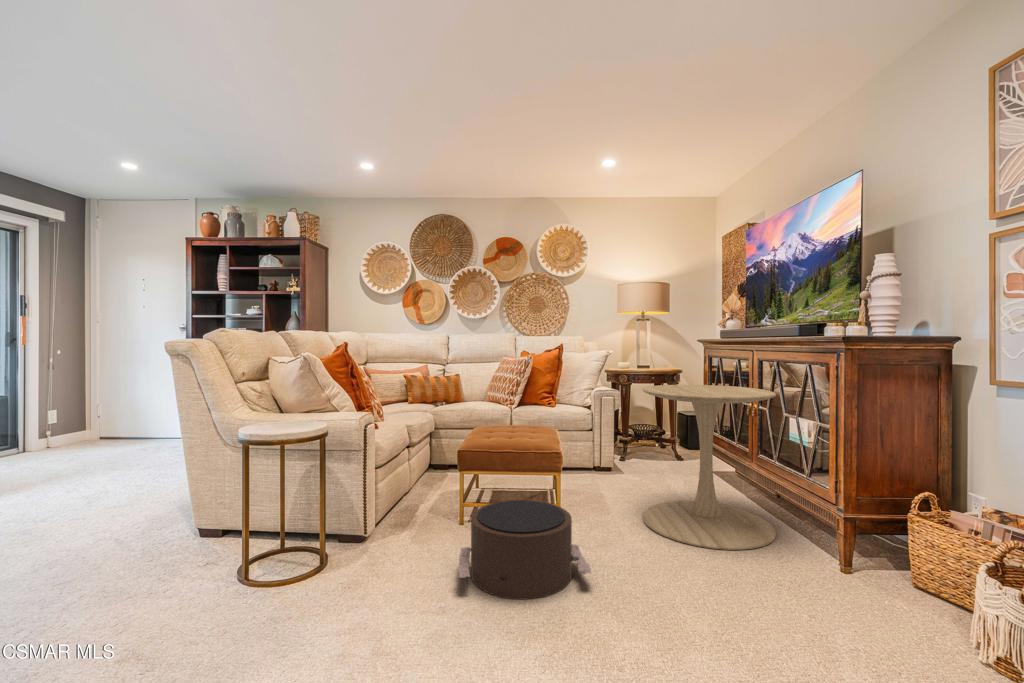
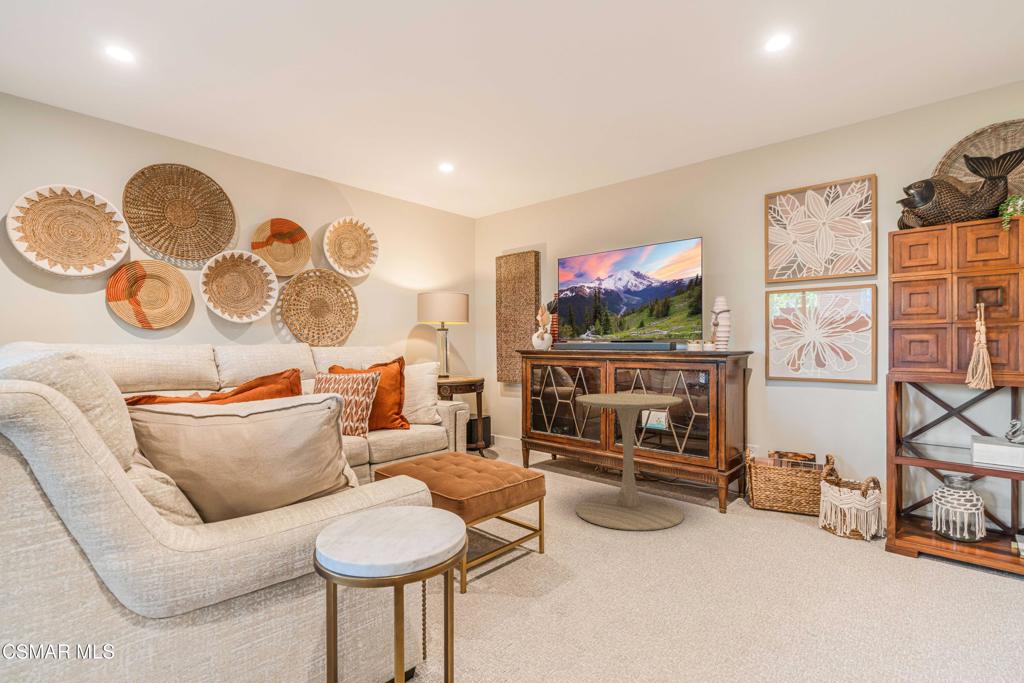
pouf: present [458,500,591,599] -> none [582,524,696,626]

